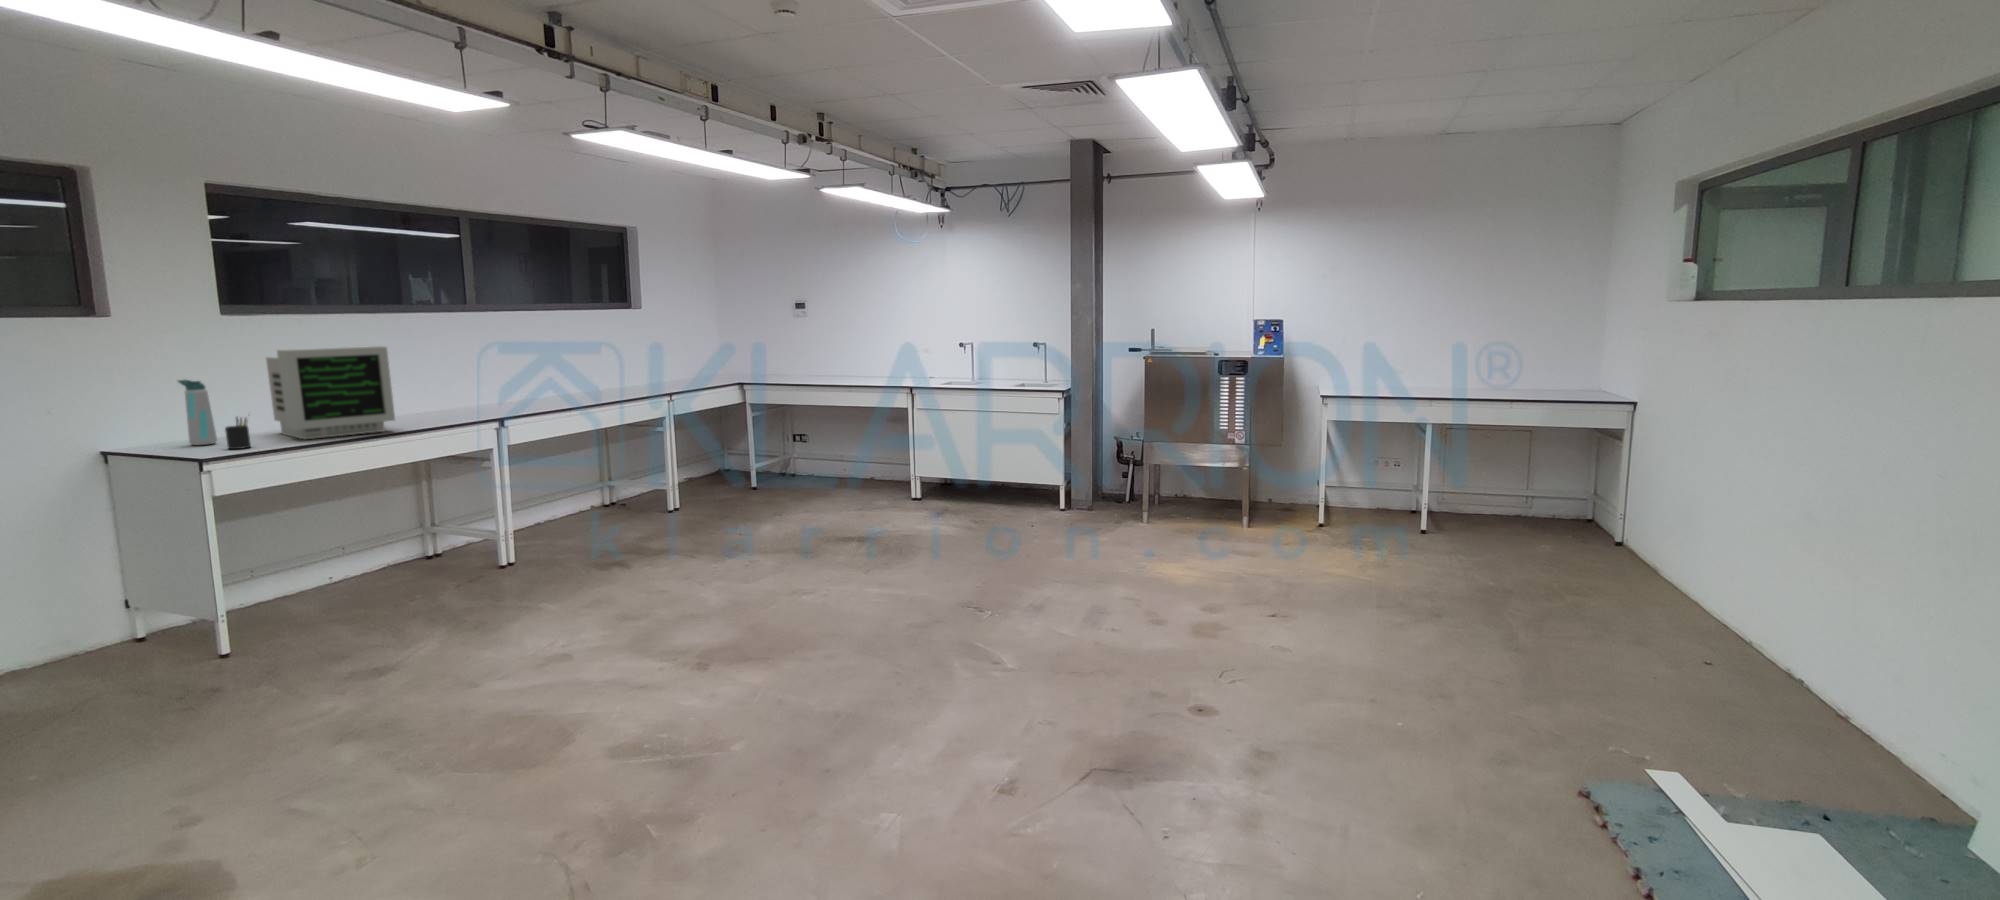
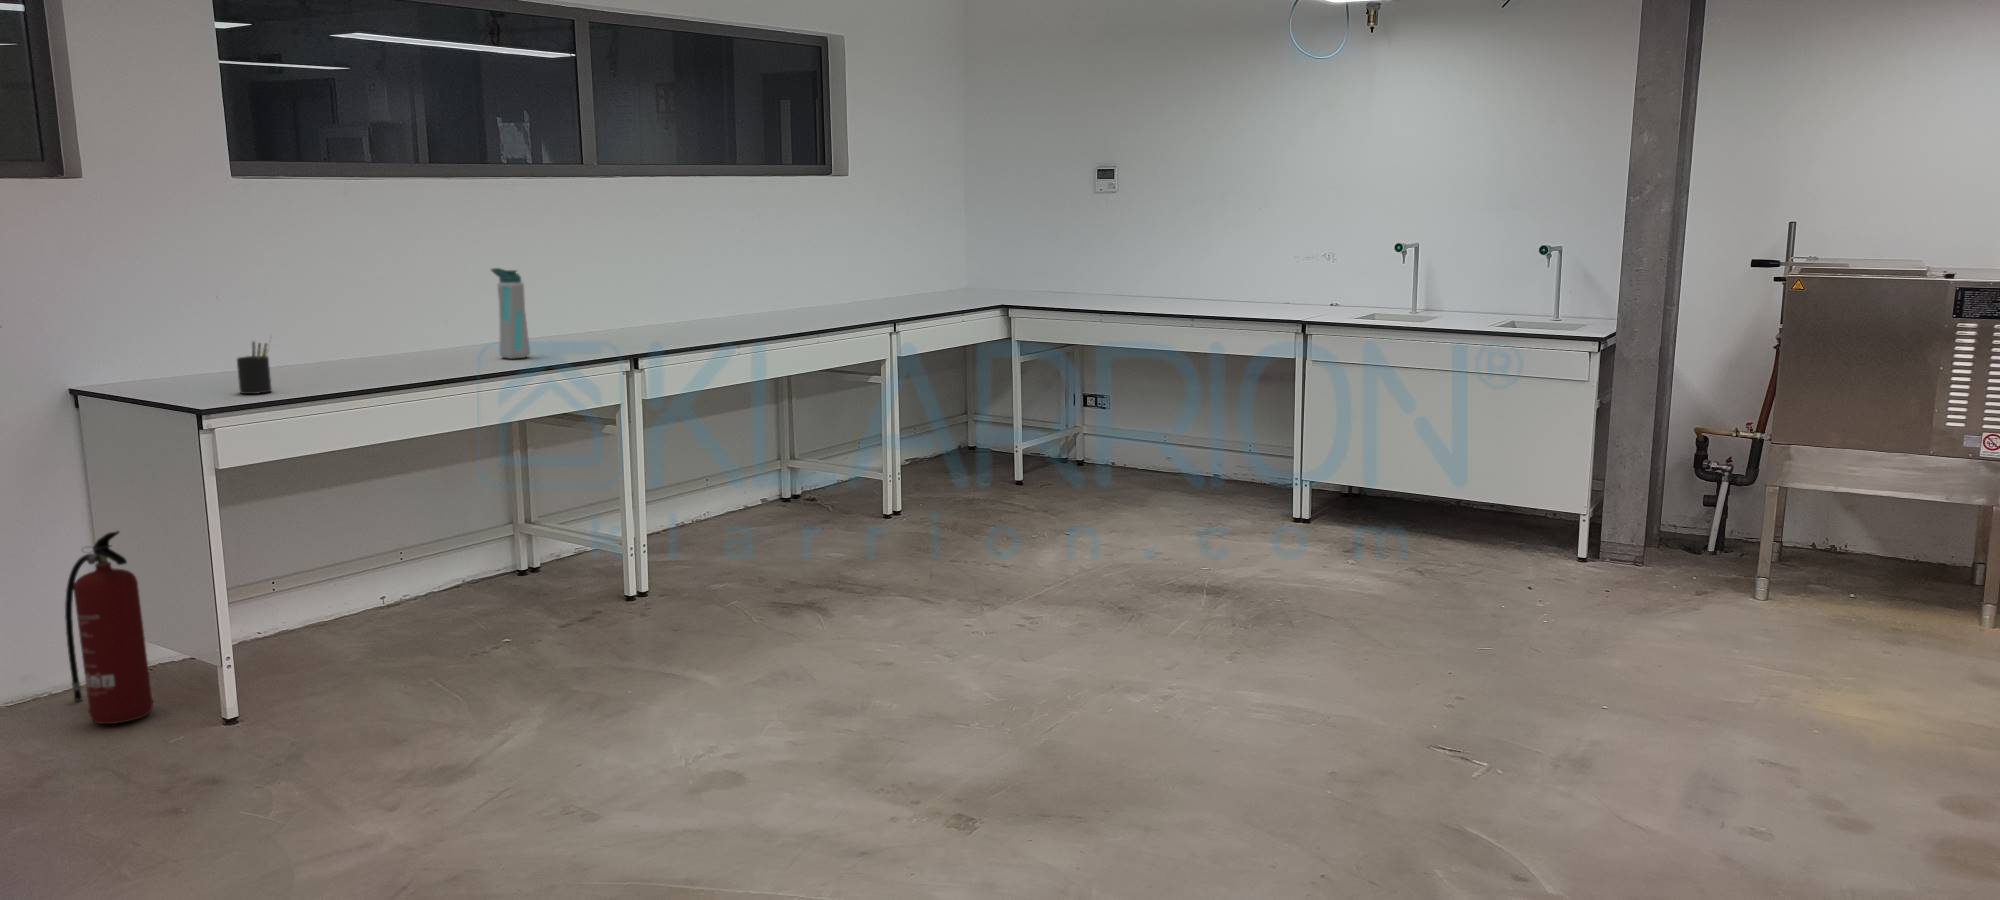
computer monitor: present [266,346,395,439] -> none [300,232,478,381]
water bottle: present [178,380,217,445] -> present [491,268,530,359]
fire extinguisher: none [99,540,170,665] -> present [65,531,153,724]

